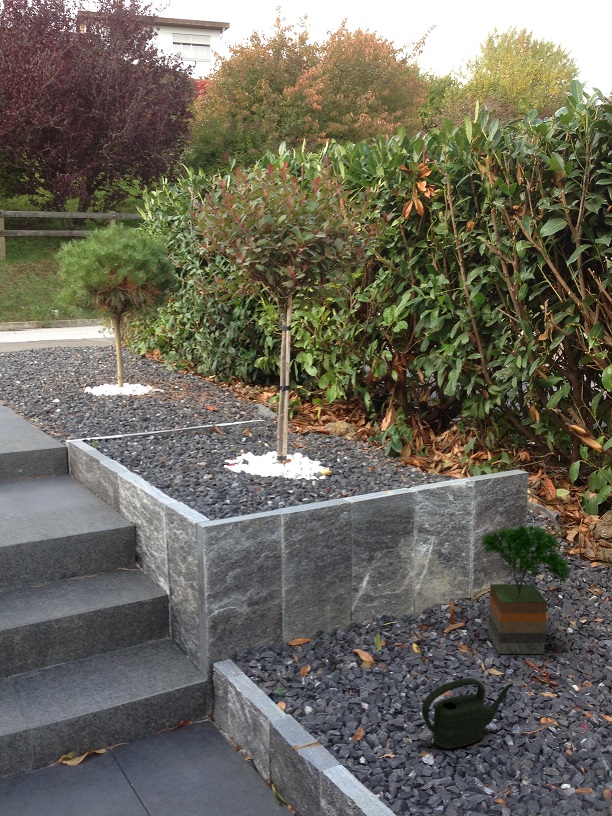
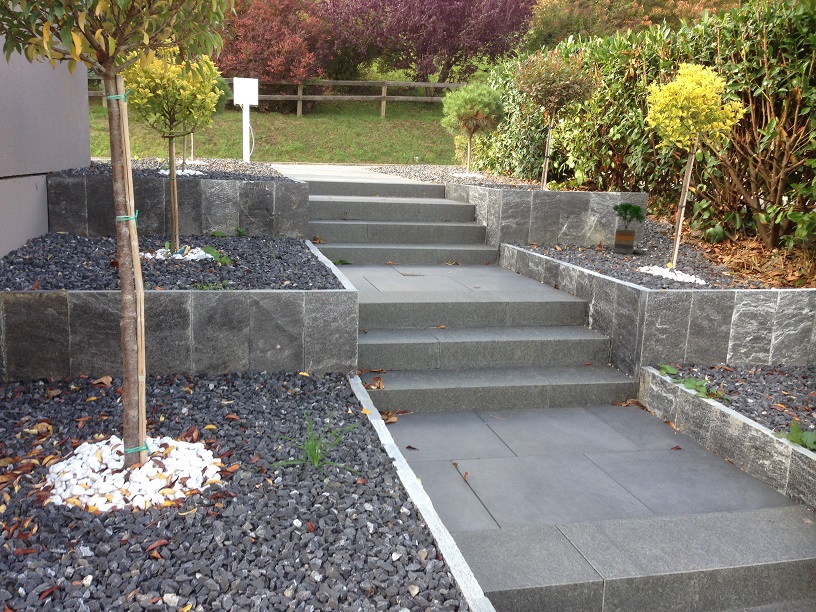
watering can: present [422,678,513,749] -> none [568,237,605,259]

